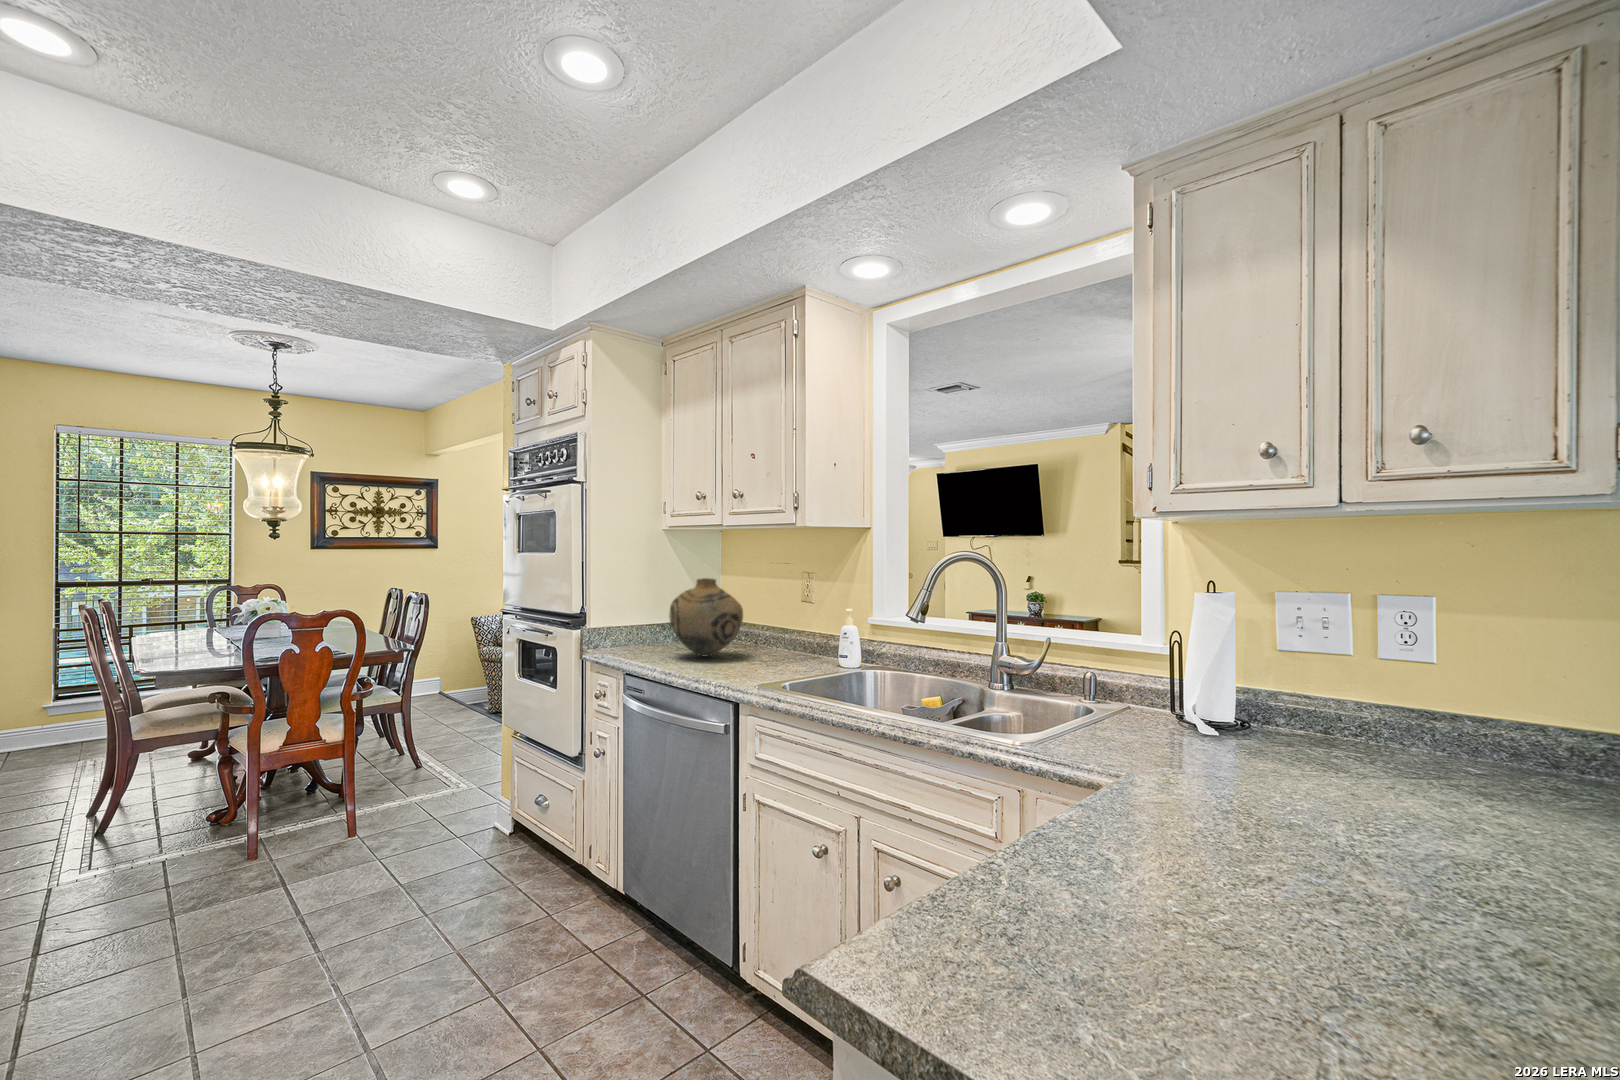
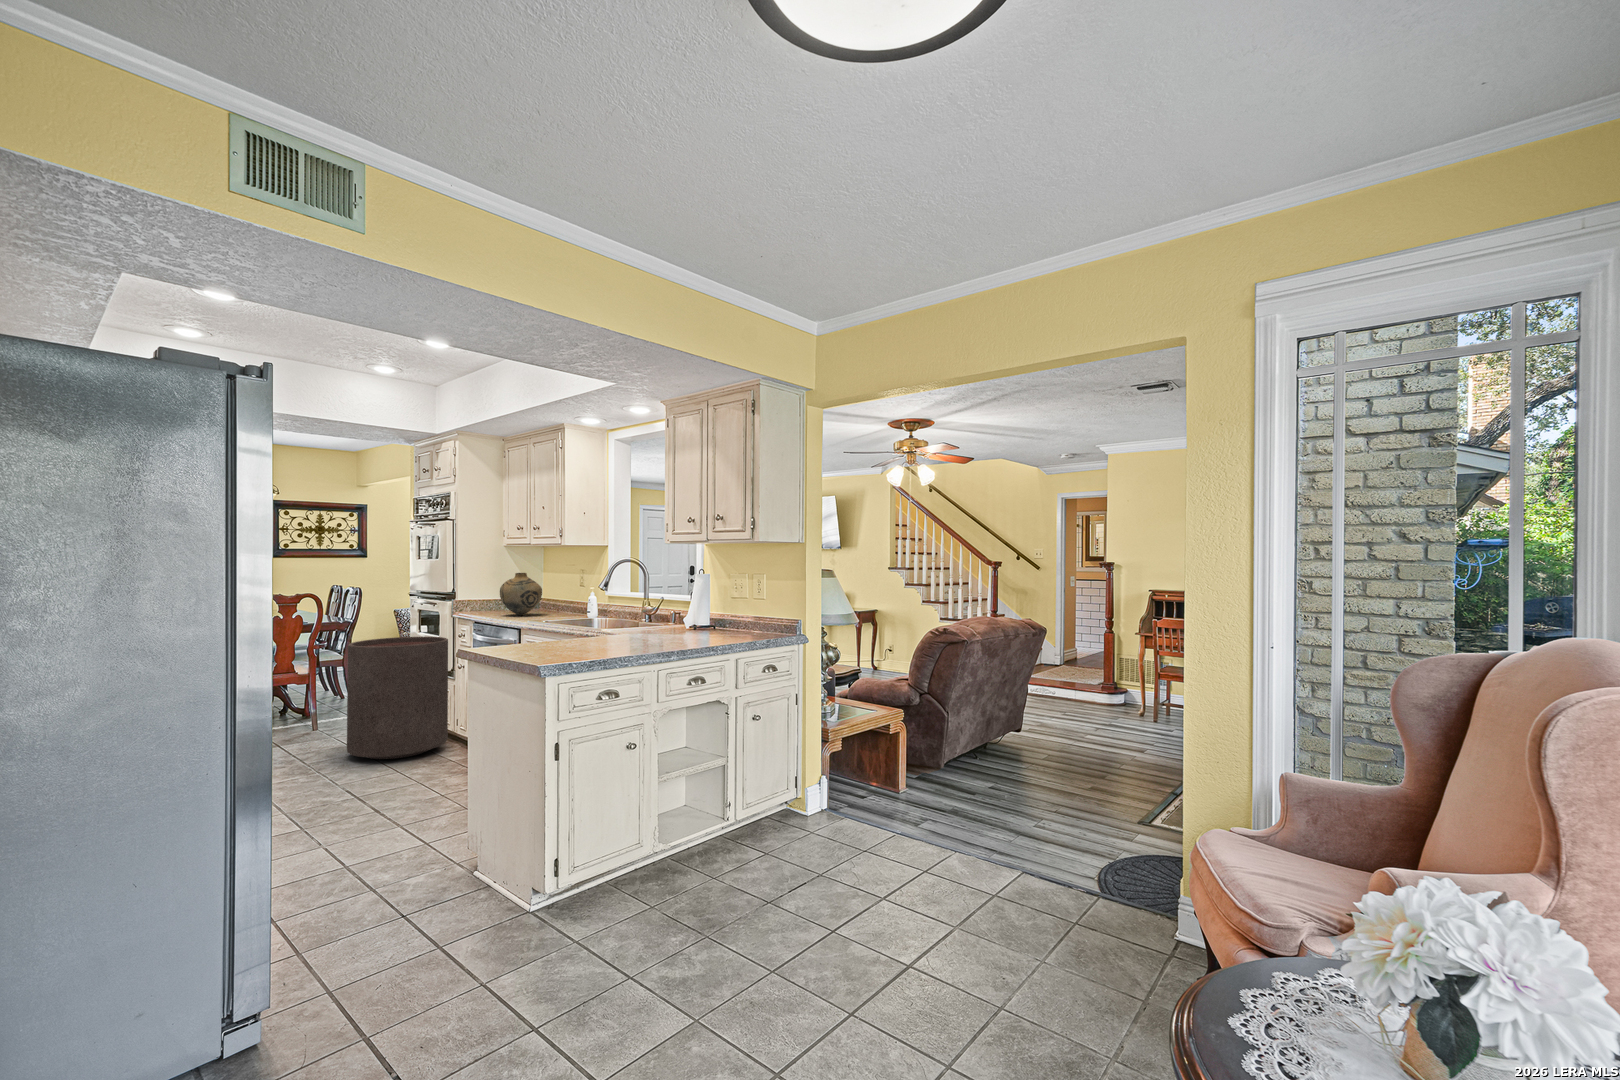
trash can: none [395,690,576,945] -> present [347,637,448,759]

